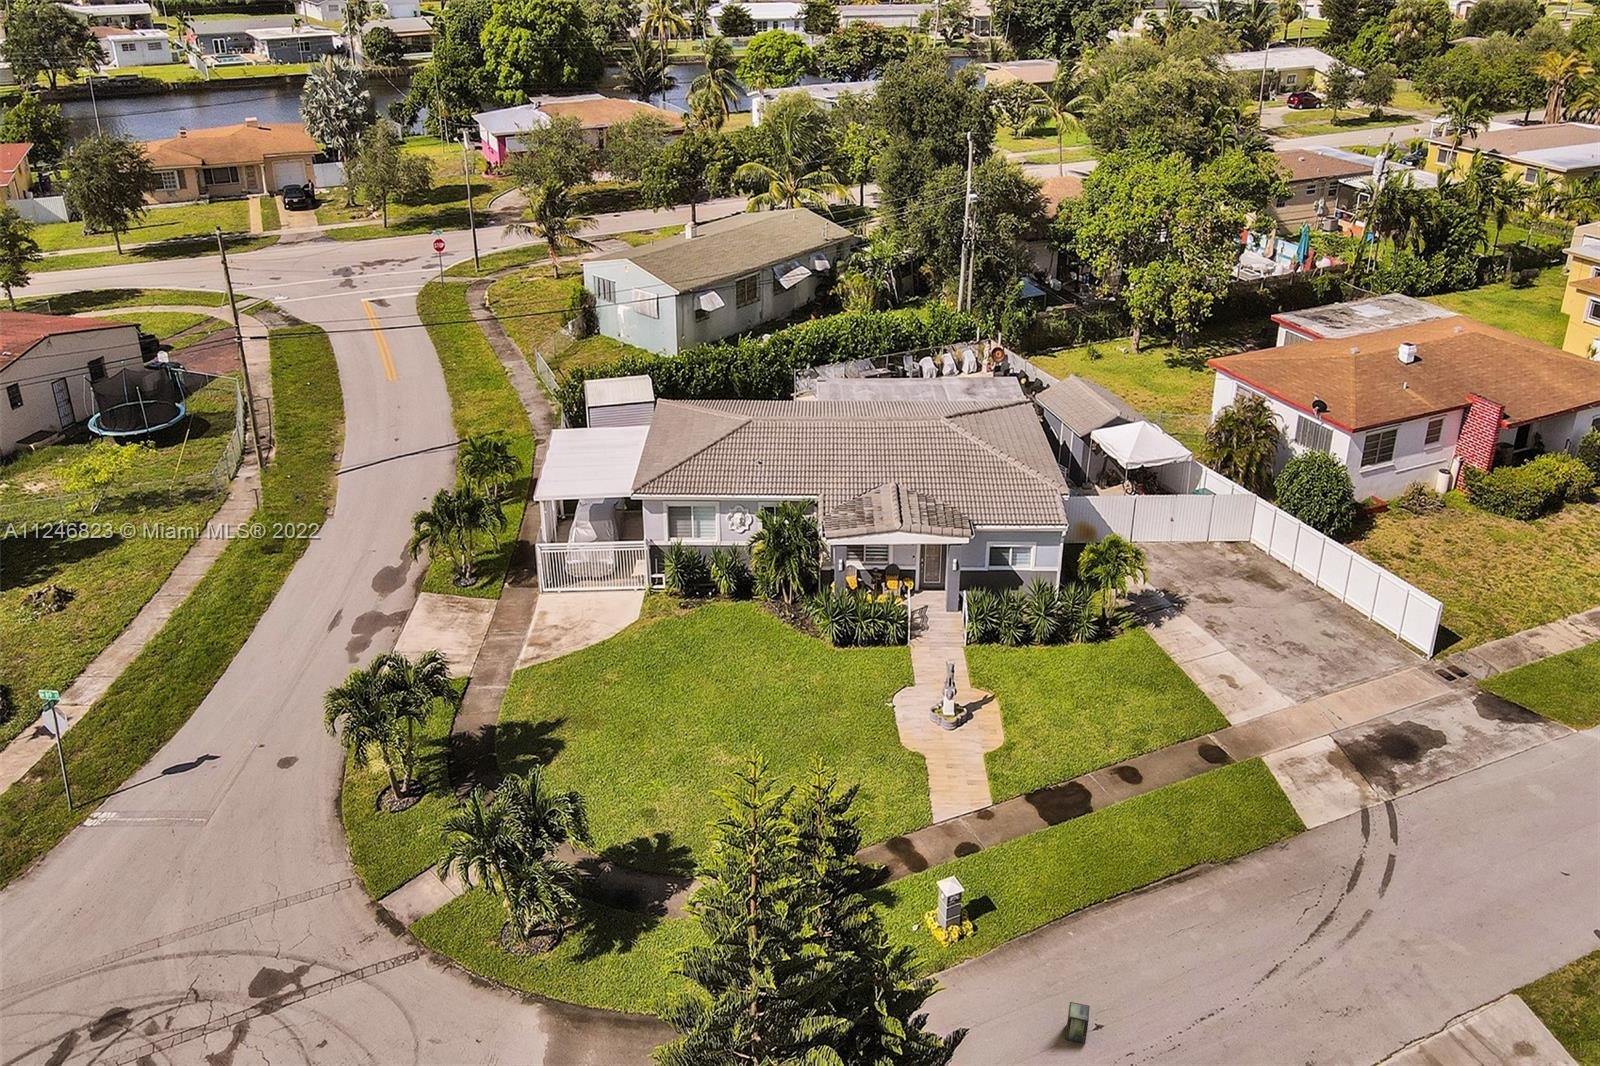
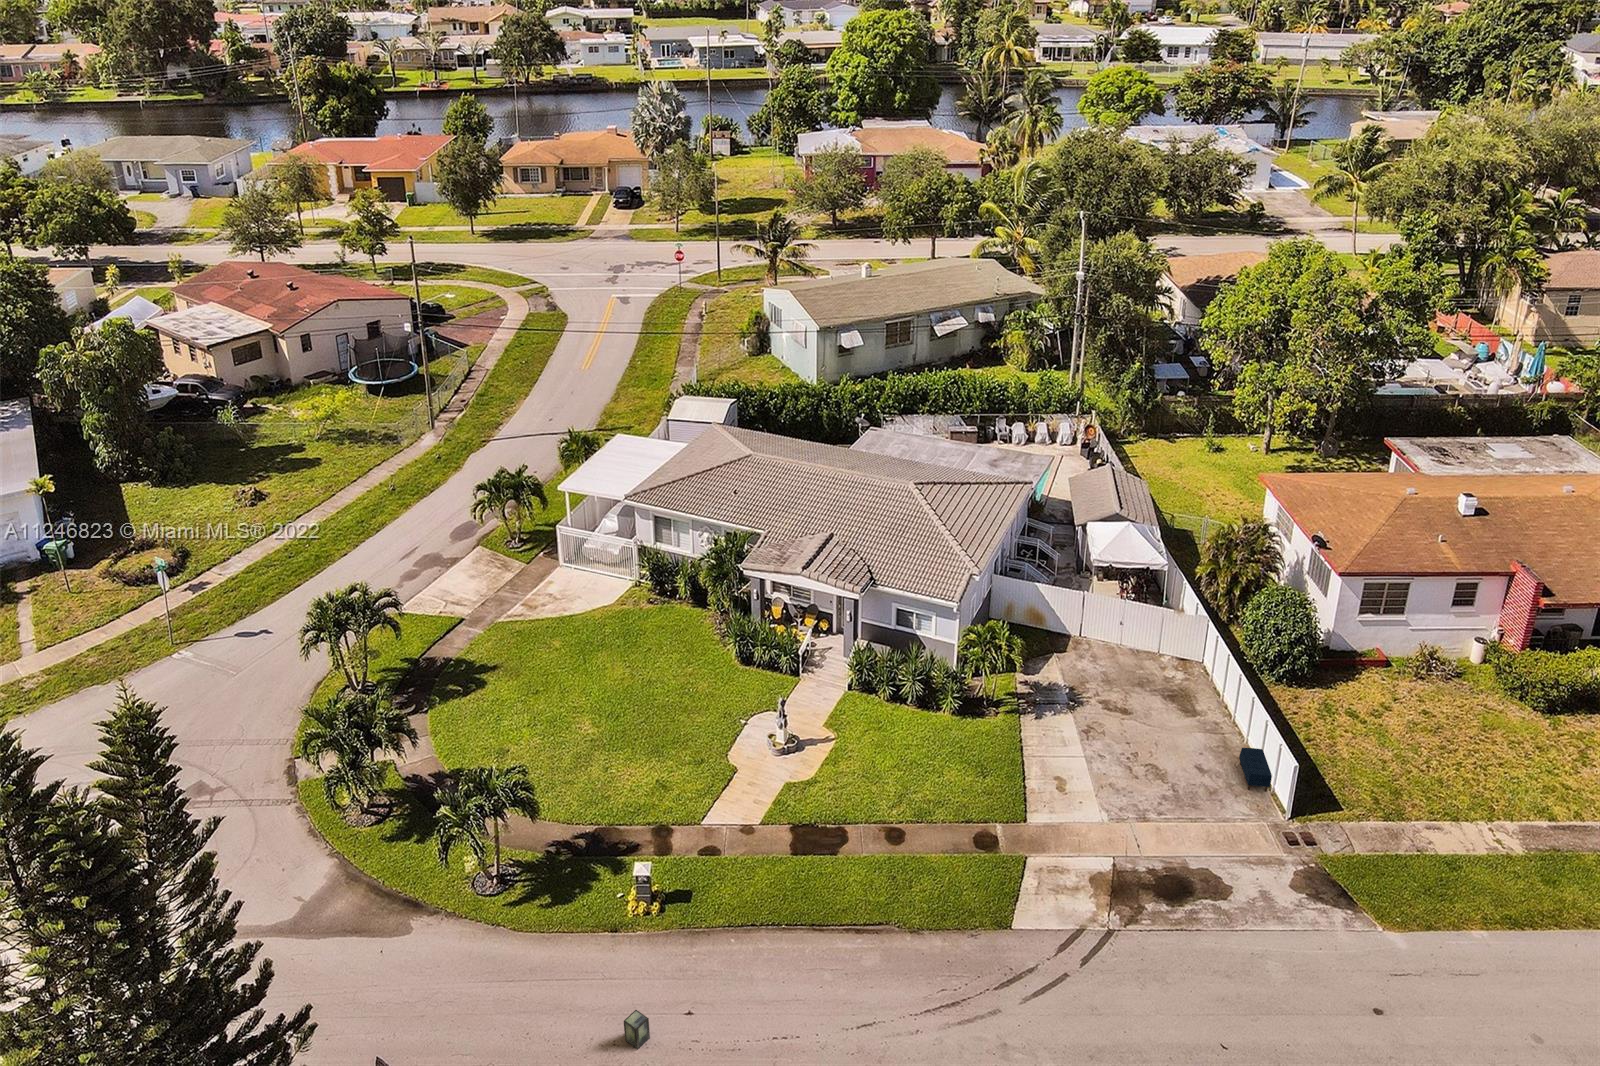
bench: none [1353,603,1399,642] -> present [1239,748,1272,792]

